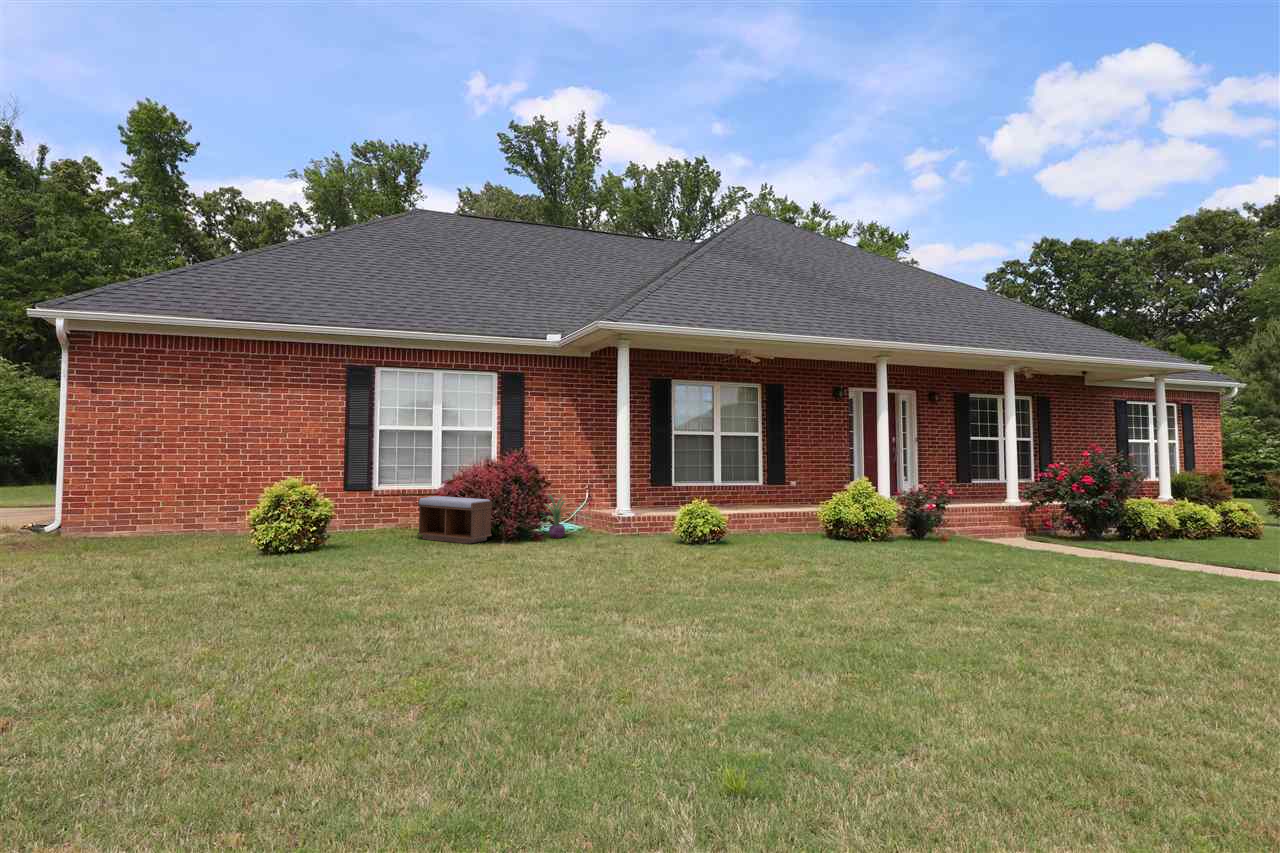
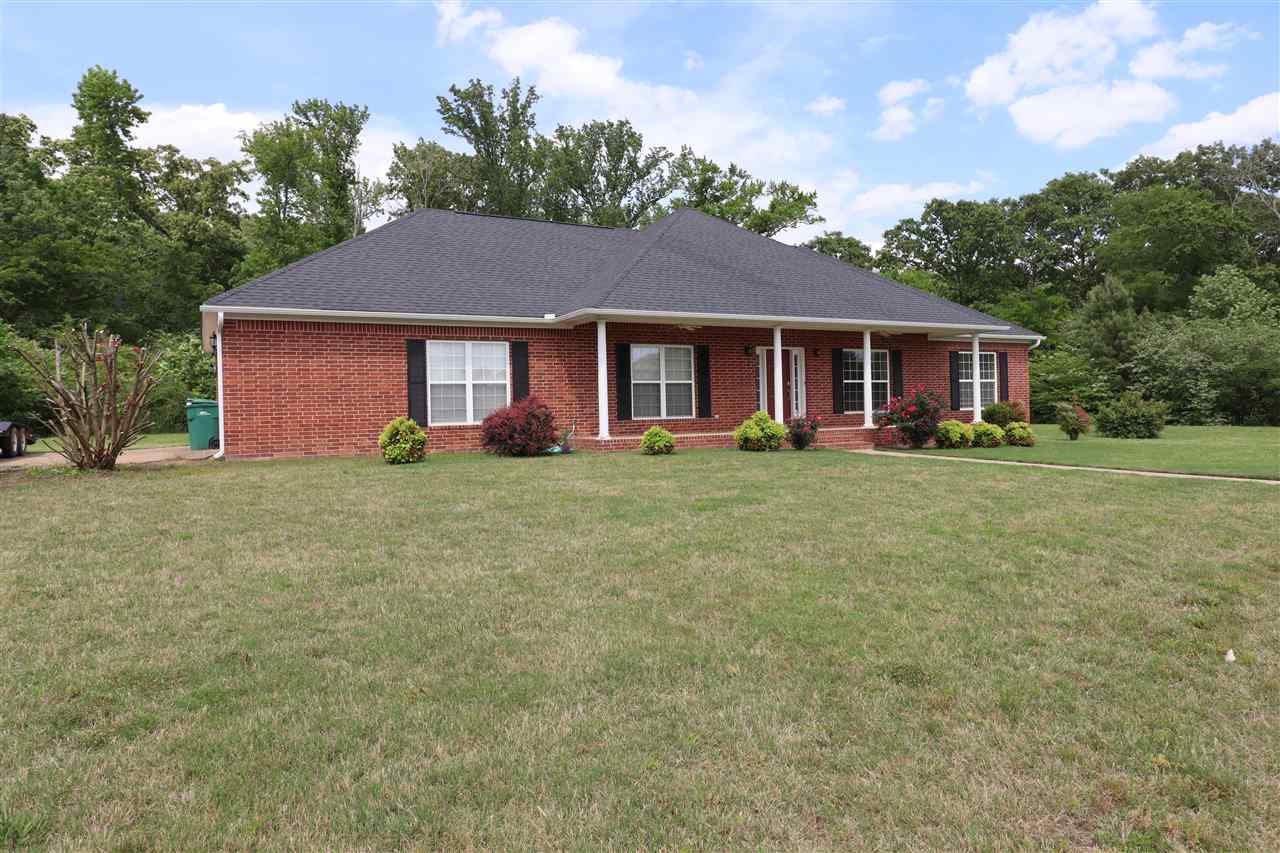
bench: present [418,496,492,544] -> none [477,428,526,457]

